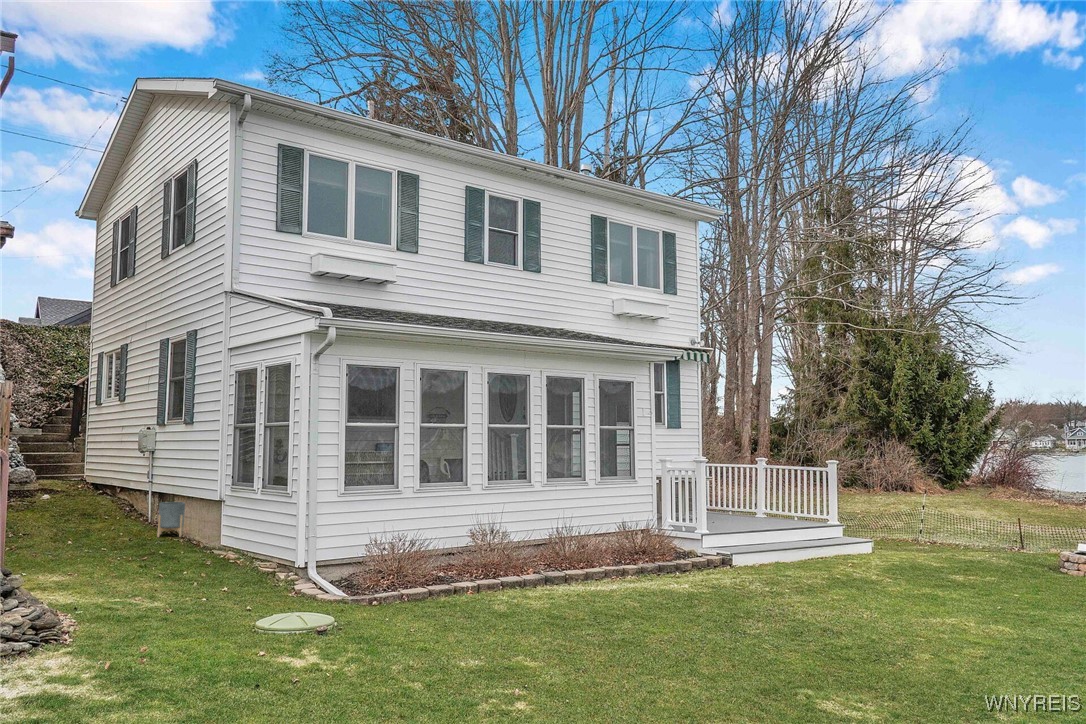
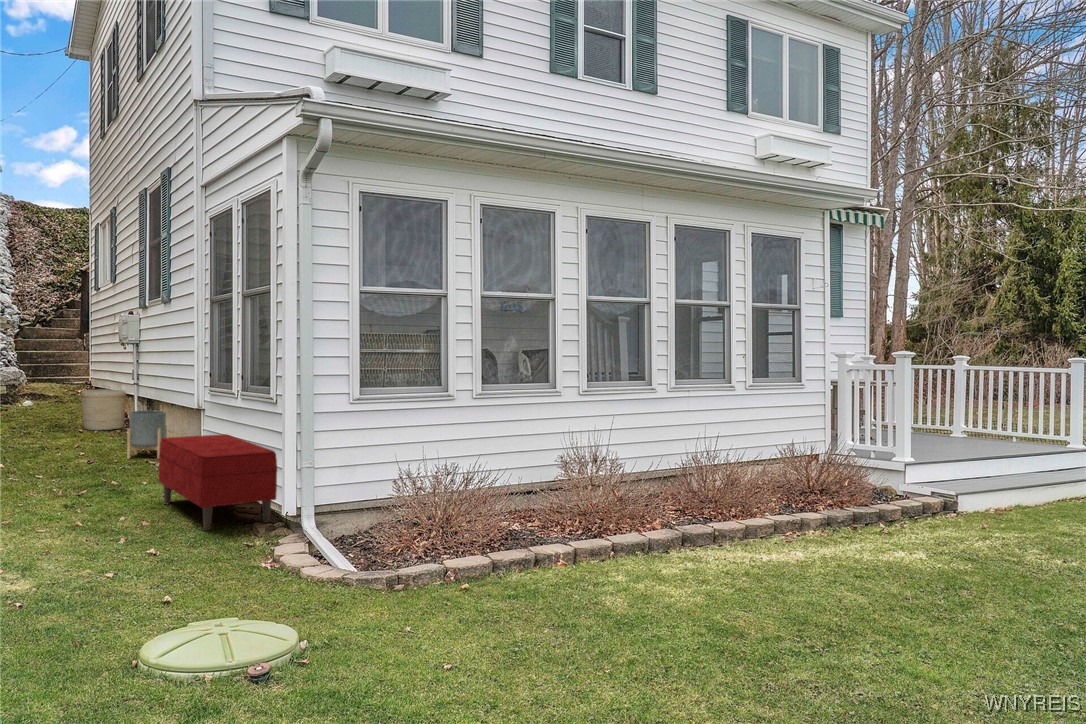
woven basket: none [102,485,137,518] -> present [81,389,126,430]
bench: none [205,518,291,578] -> present [159,434,277,530]

